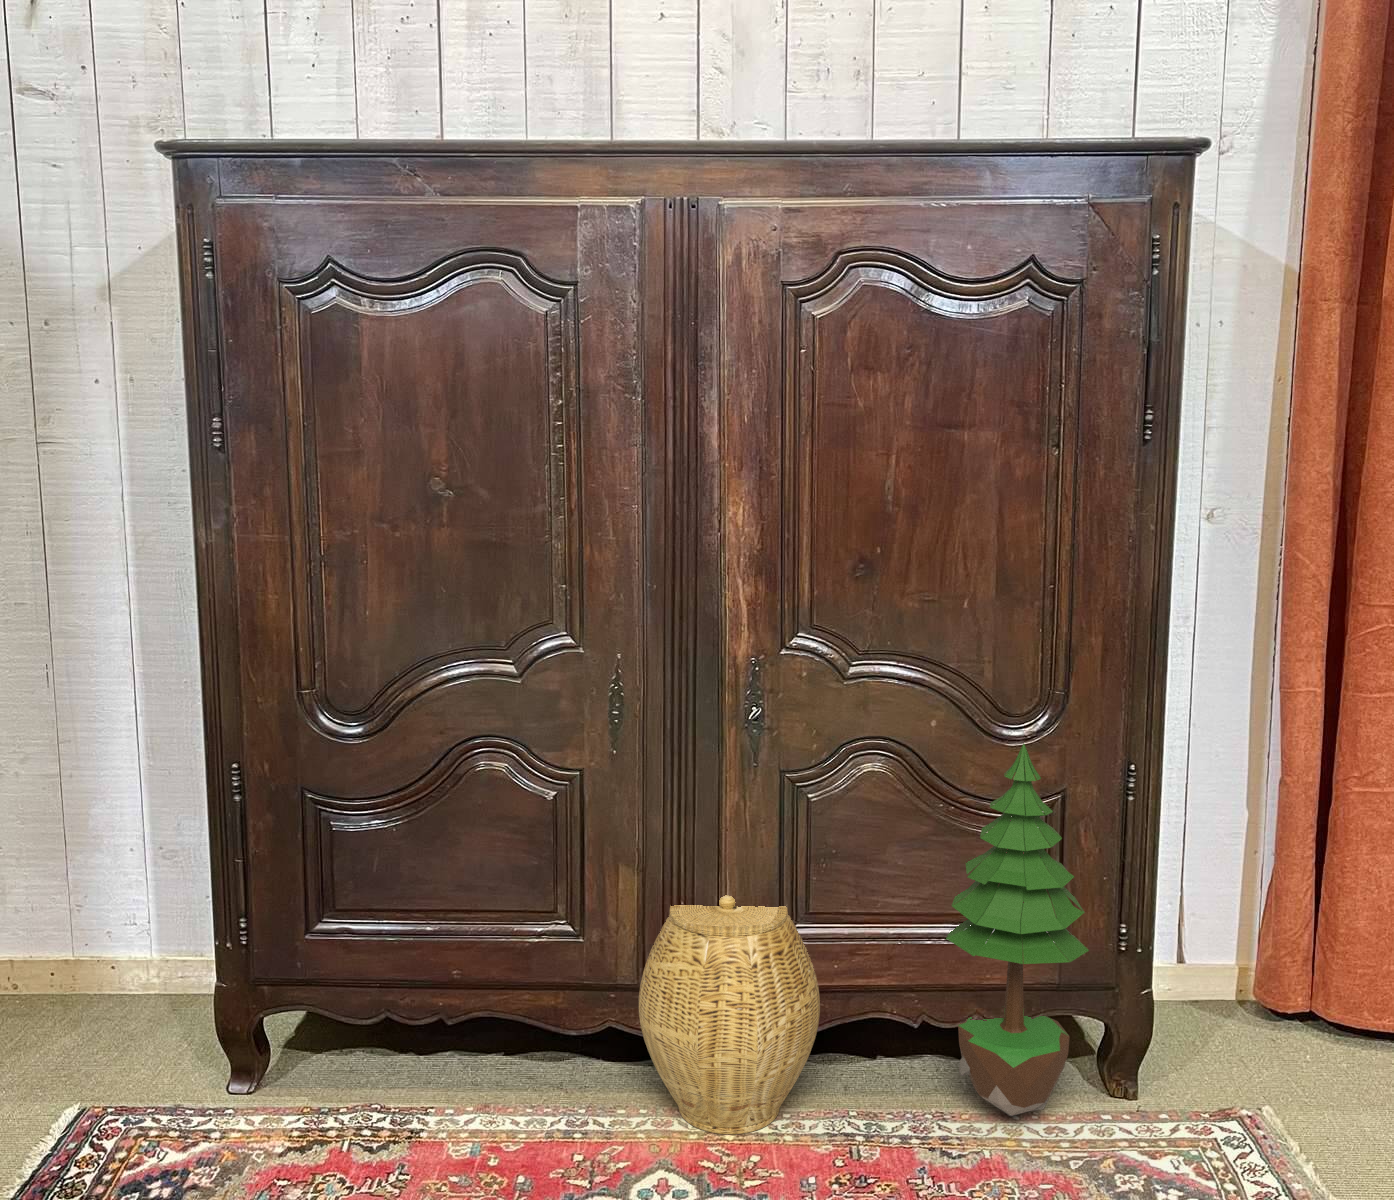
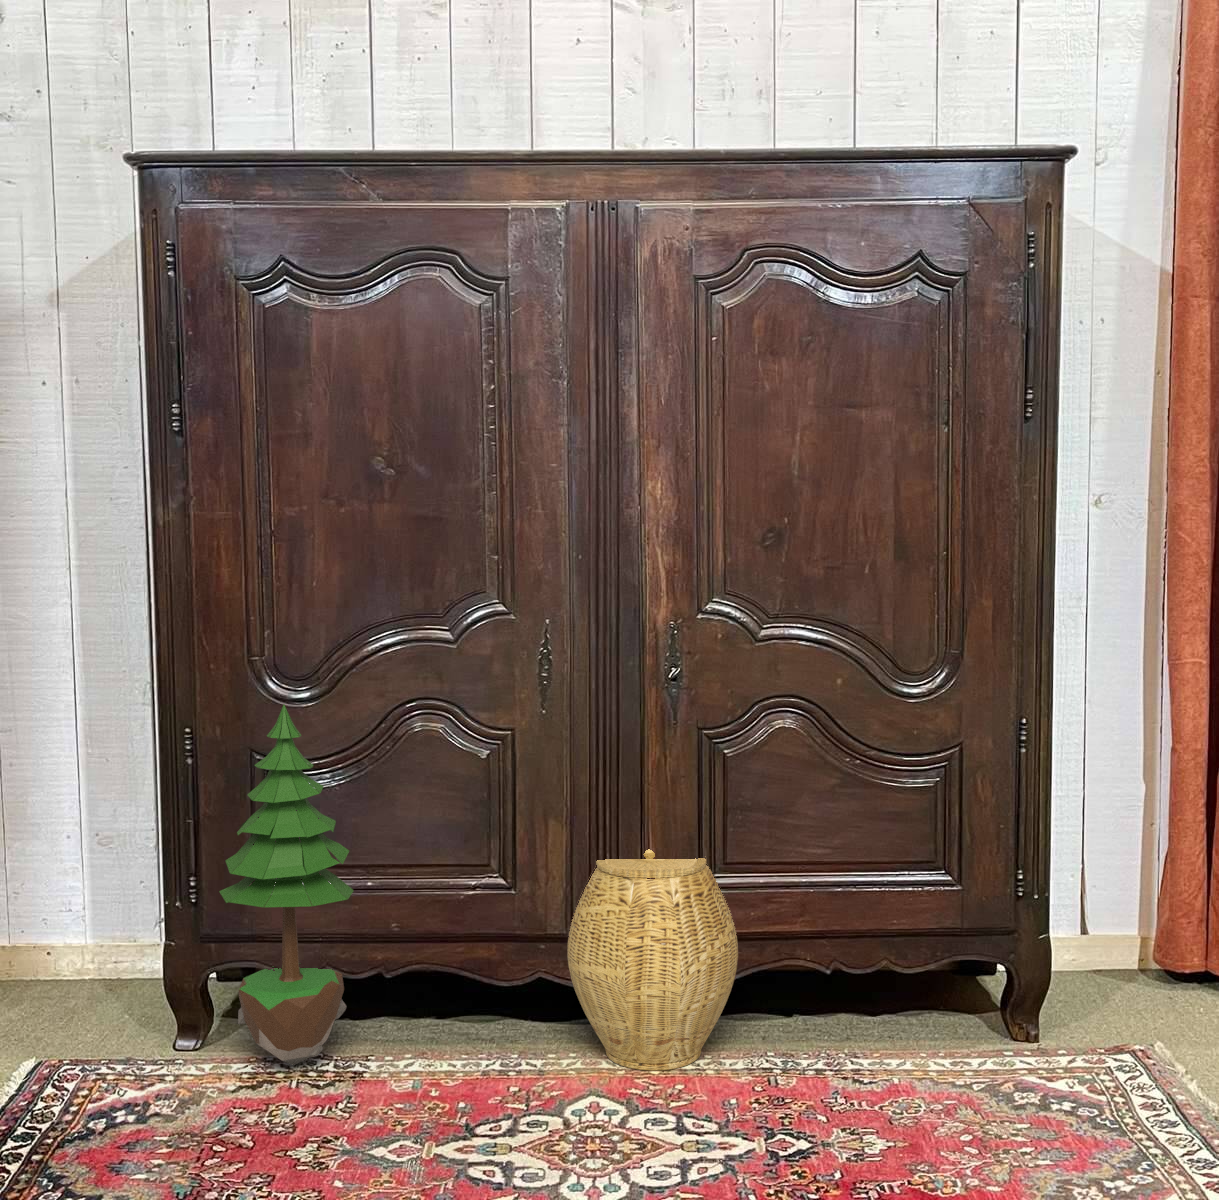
potted tree: present [946,744,1089,1116] -> present [219,705,354,1065]

